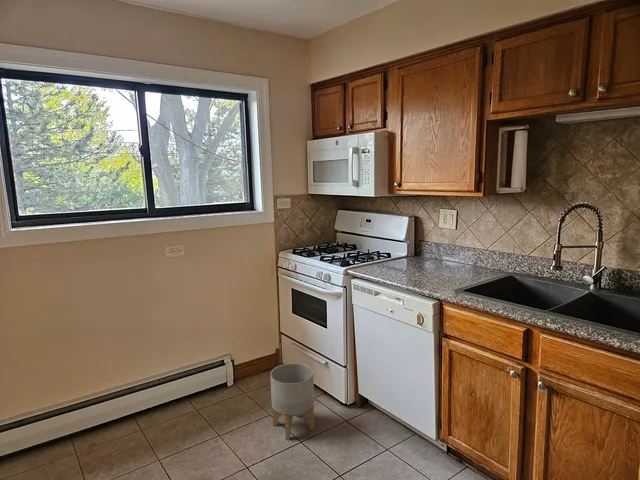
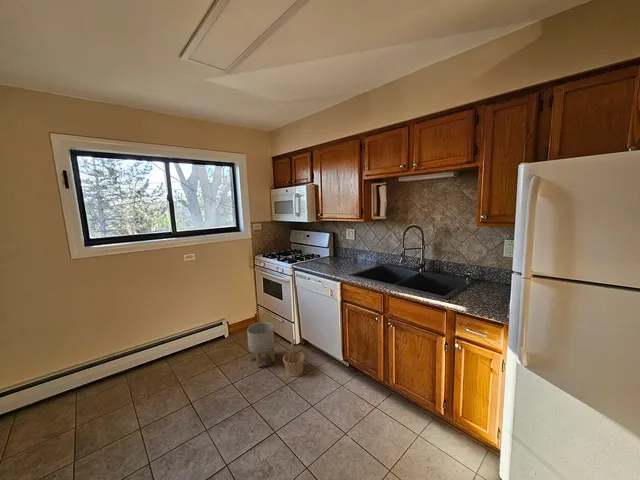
basket: none [331,396,369,459] -> present [283,339,305,376]

